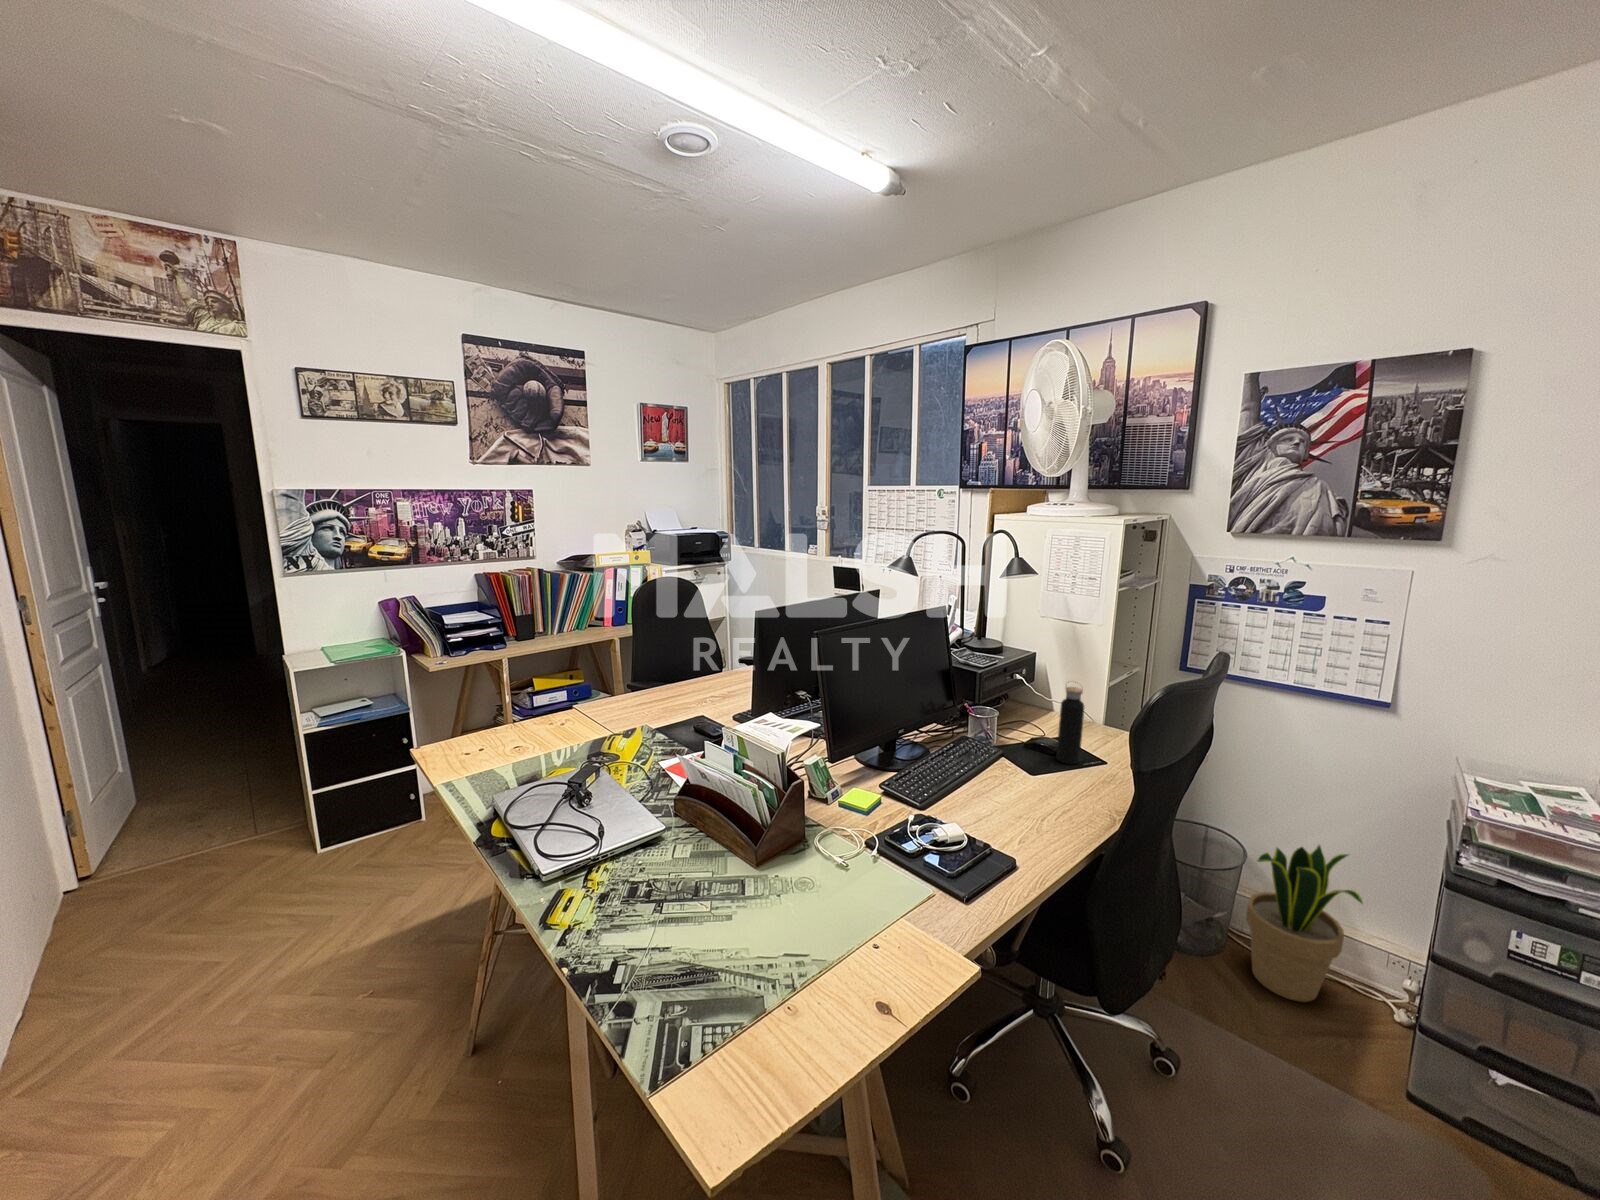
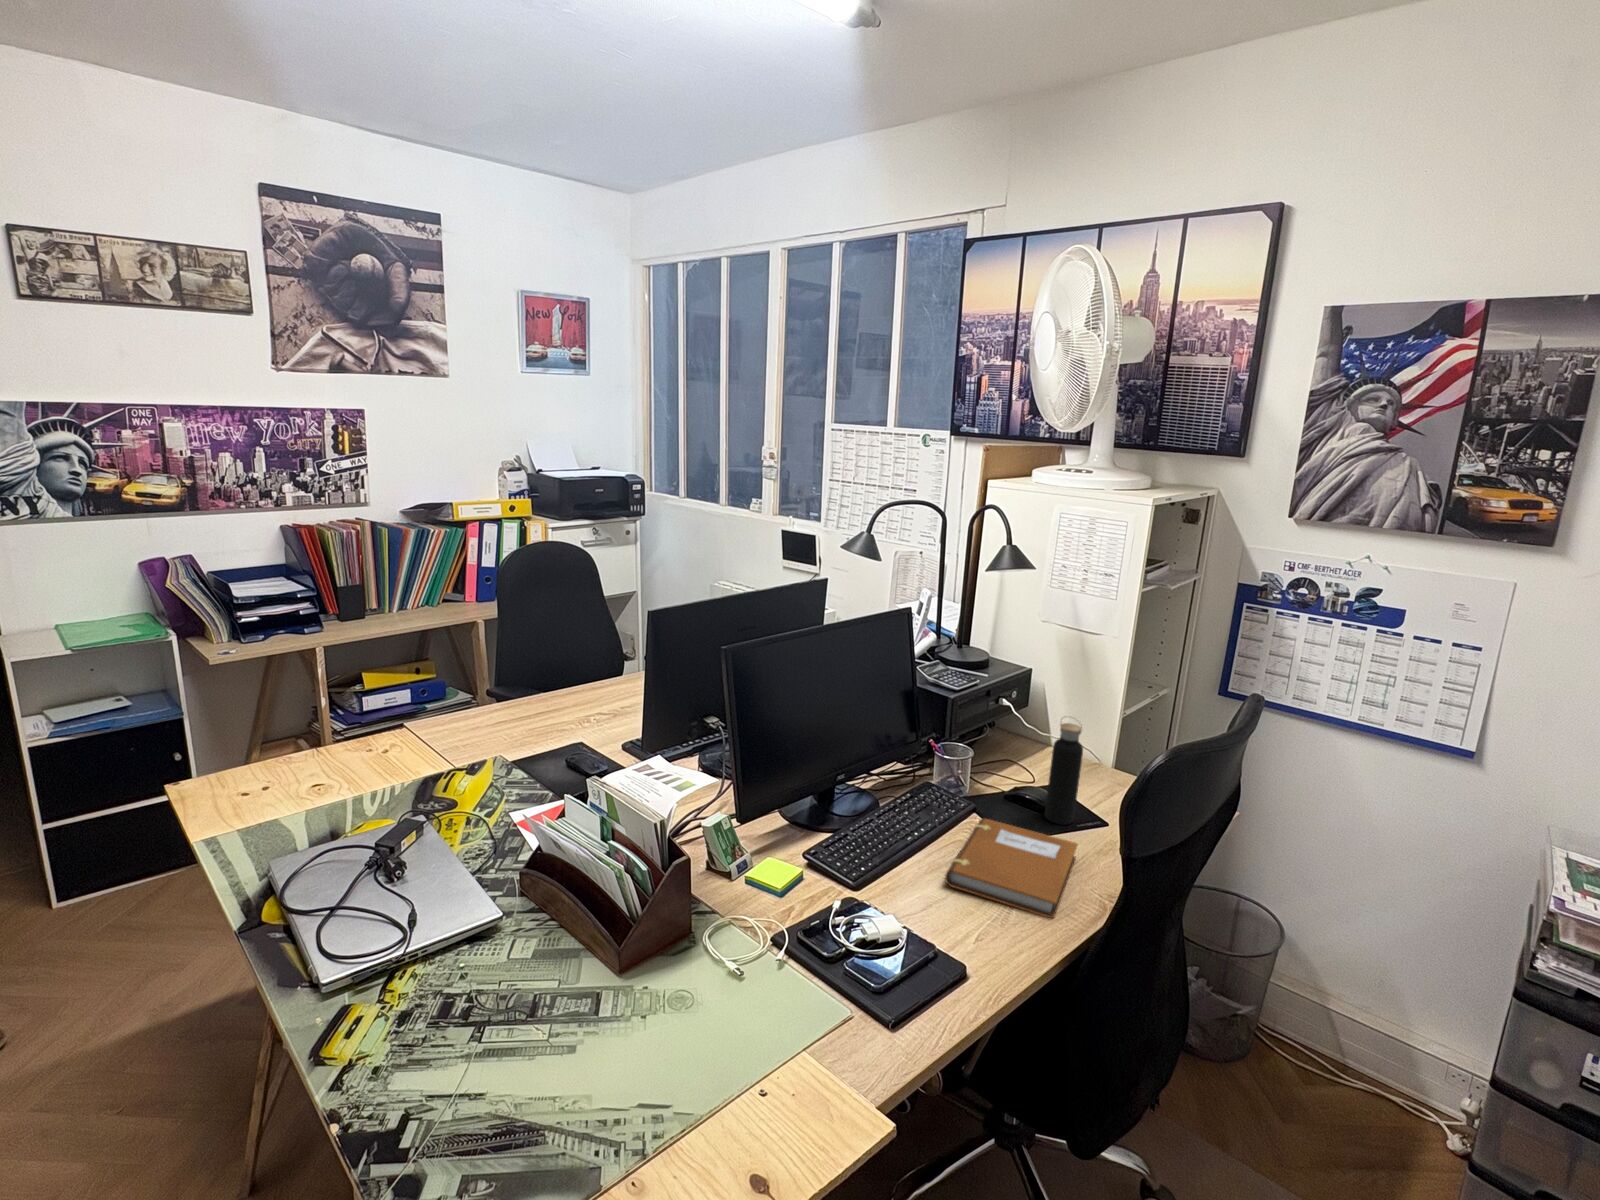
notebook: none [988,759,1087,828] -> present [945,818,1078,918]
potted plant: present [1246,845,1362,1002] -> none [1277,926,1419,1120]

